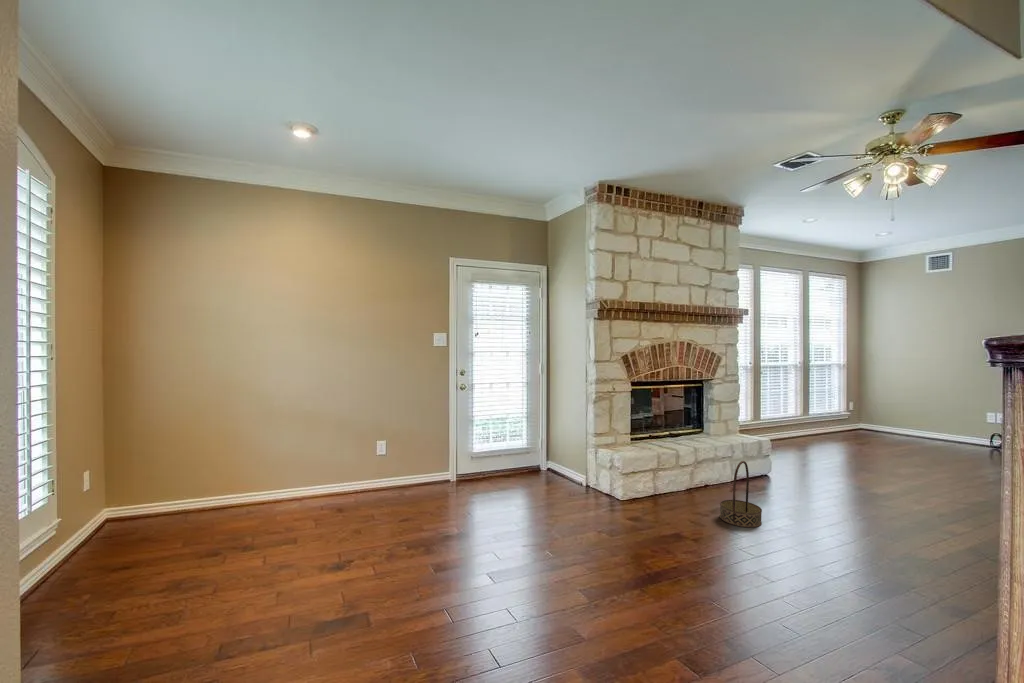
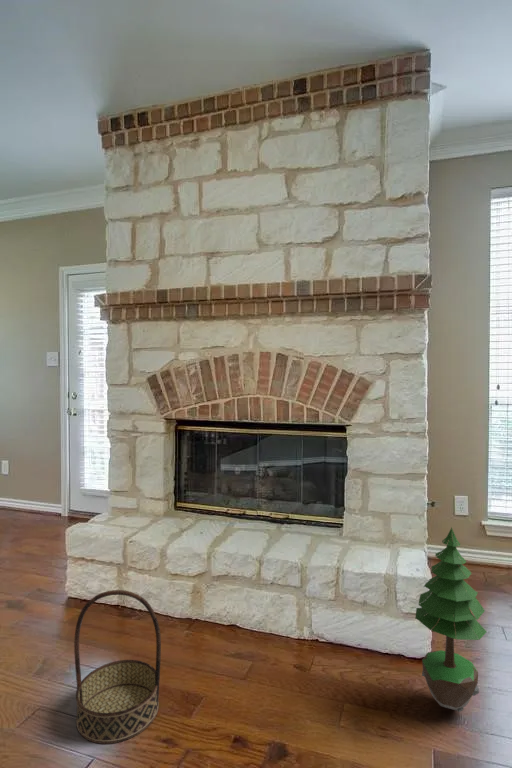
potted tree: none [772,414,801,485] -> present [415,528,486,712]

